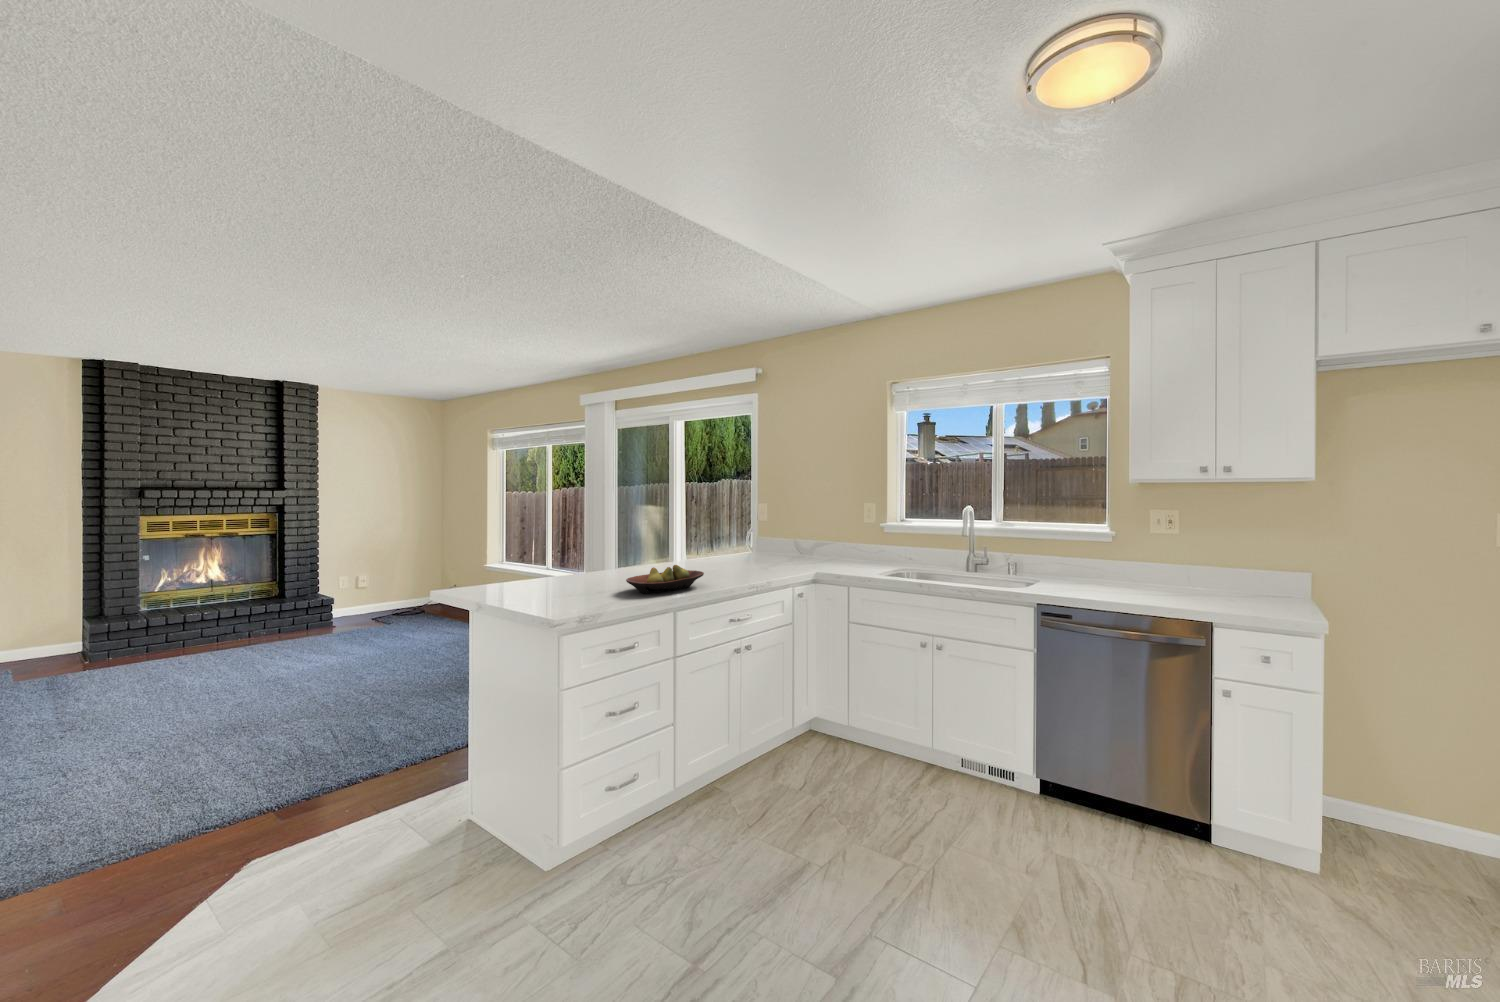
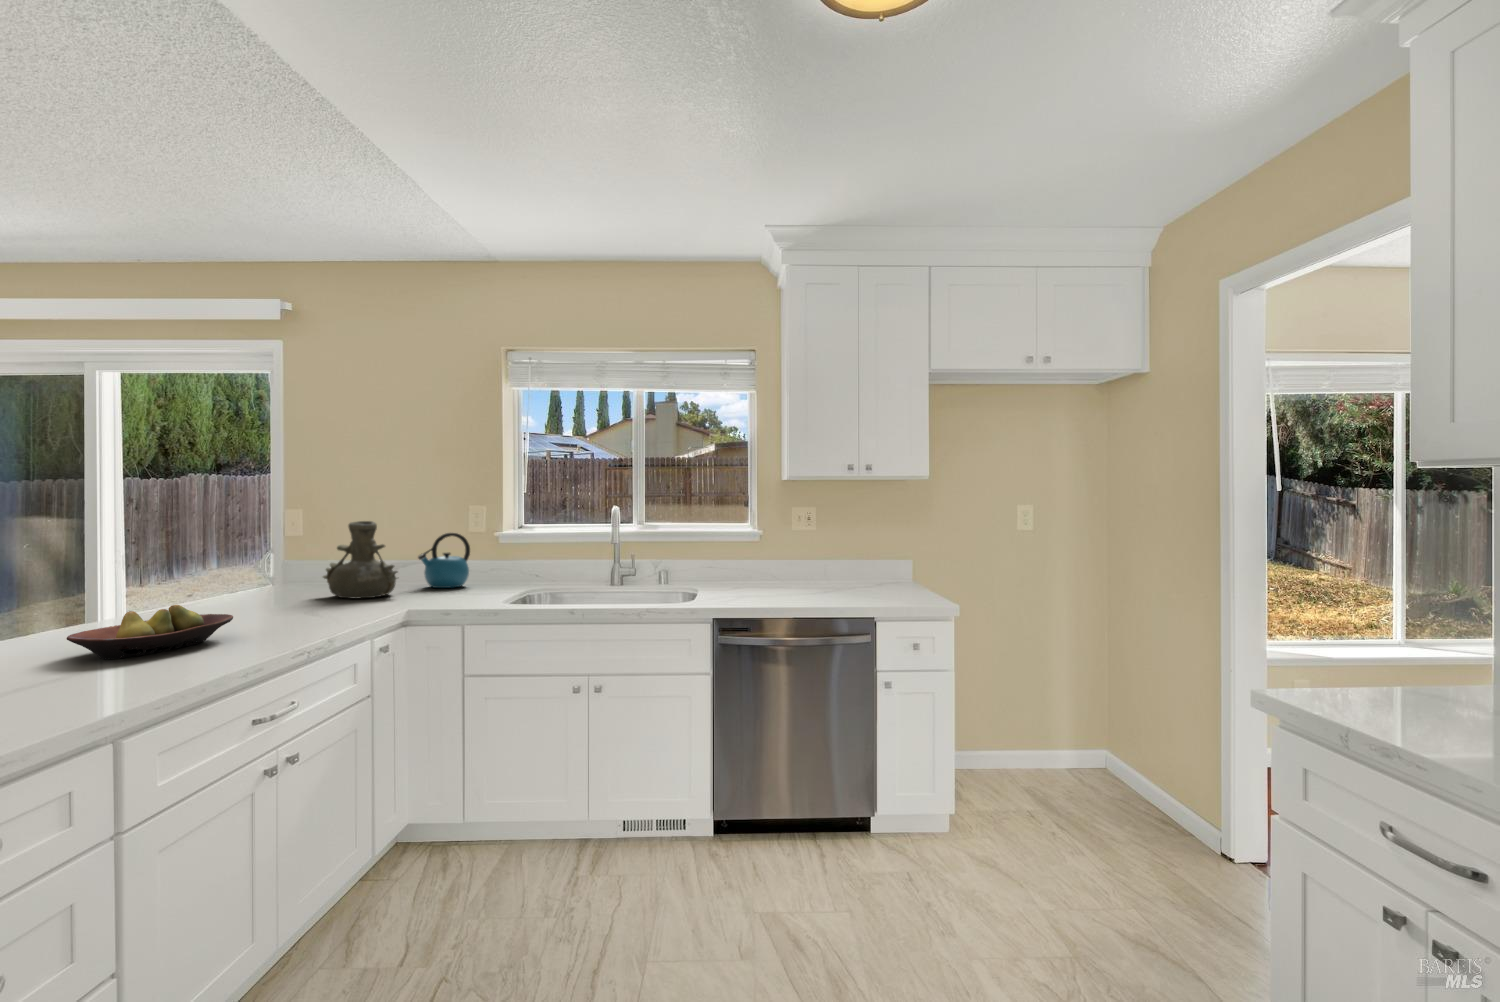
vase: none [773,512,816,563] -> present [323,521,398,599]
kettle: none [833,520,869,559] -> present [418,533,470,588]

